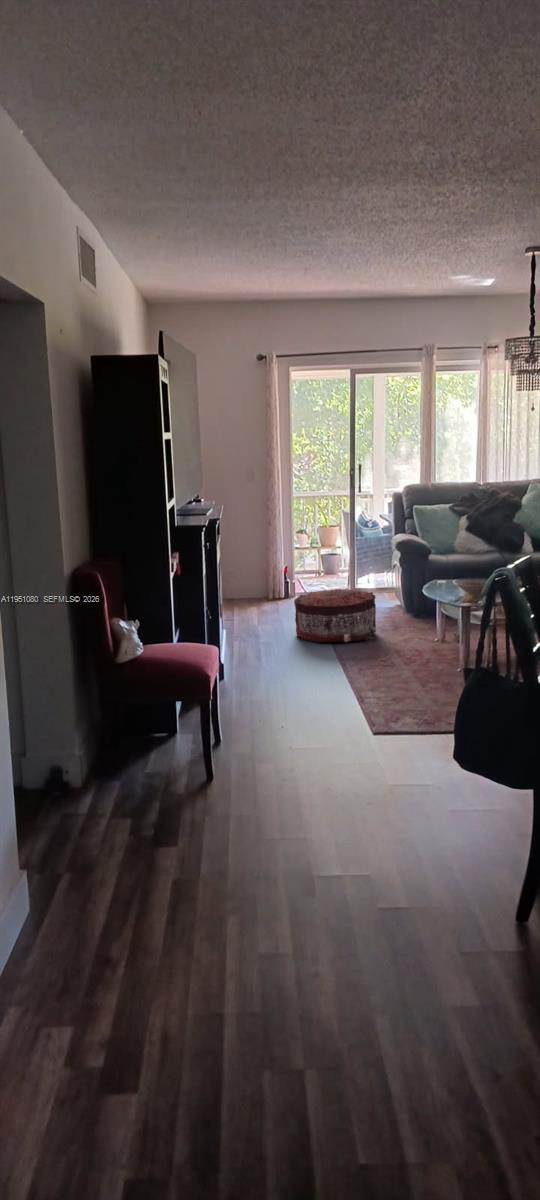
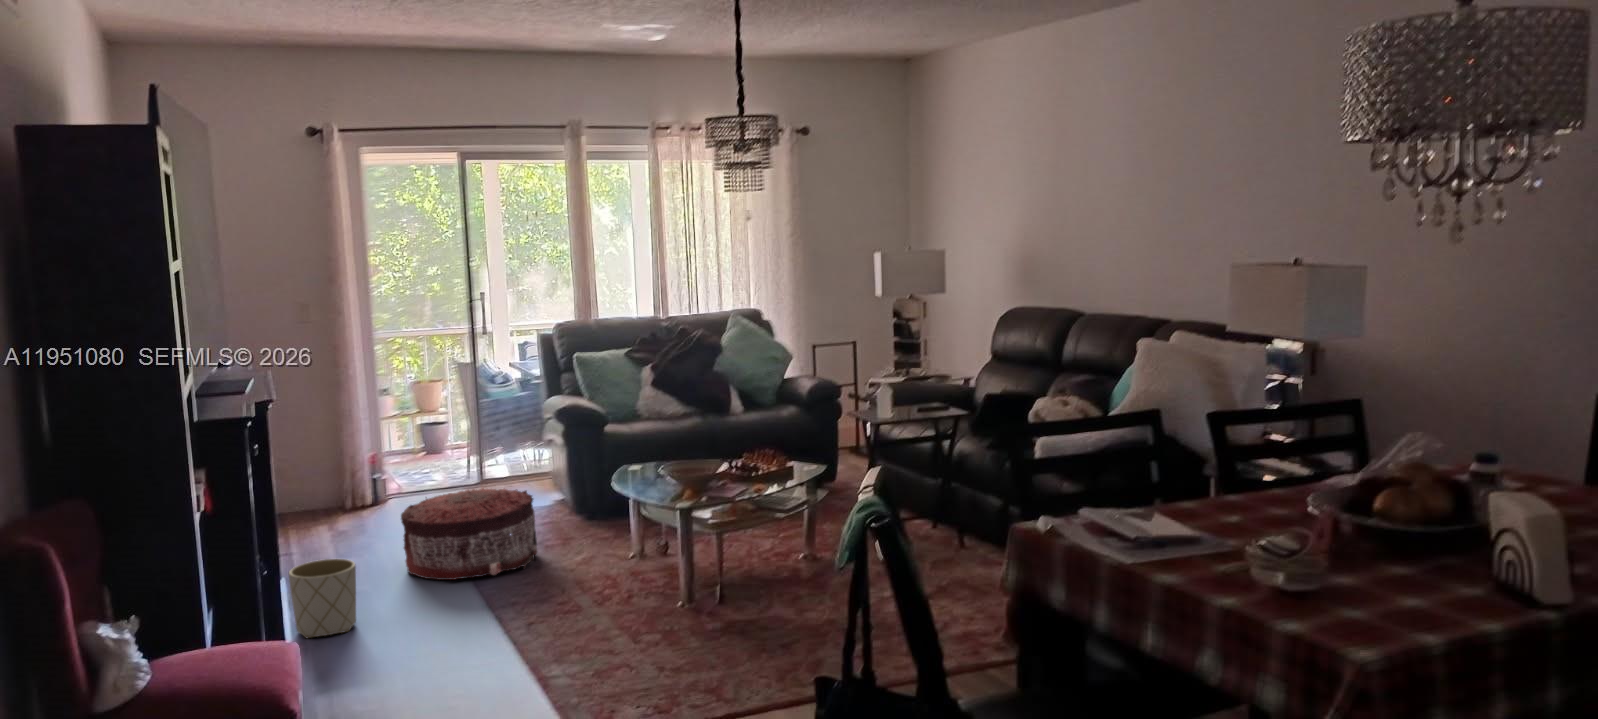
planter: none [226,619,263,663] -> present [289,559,356,638]

